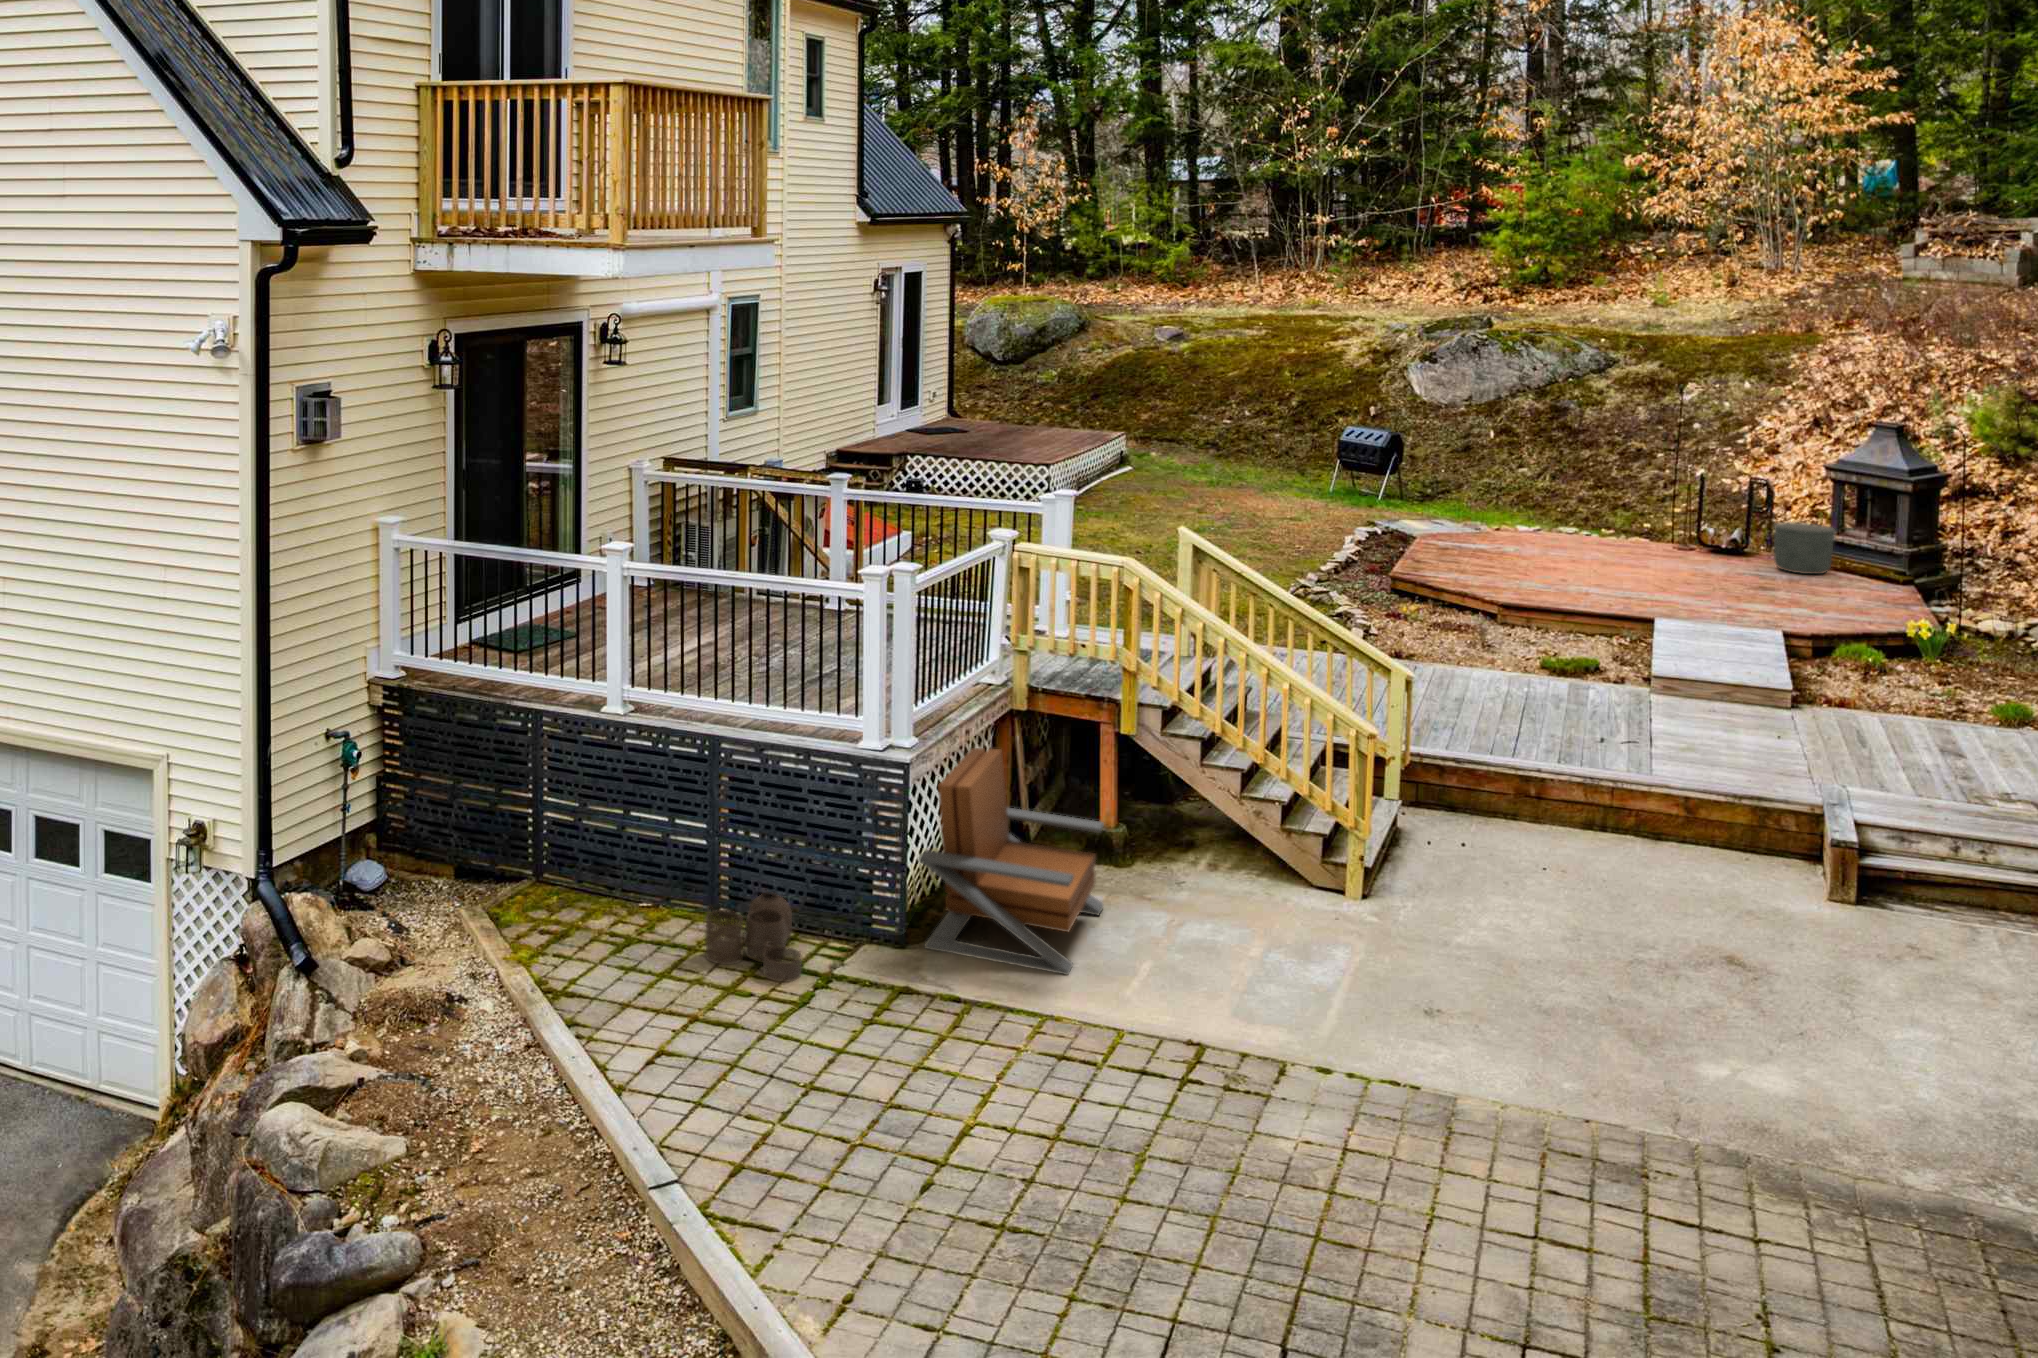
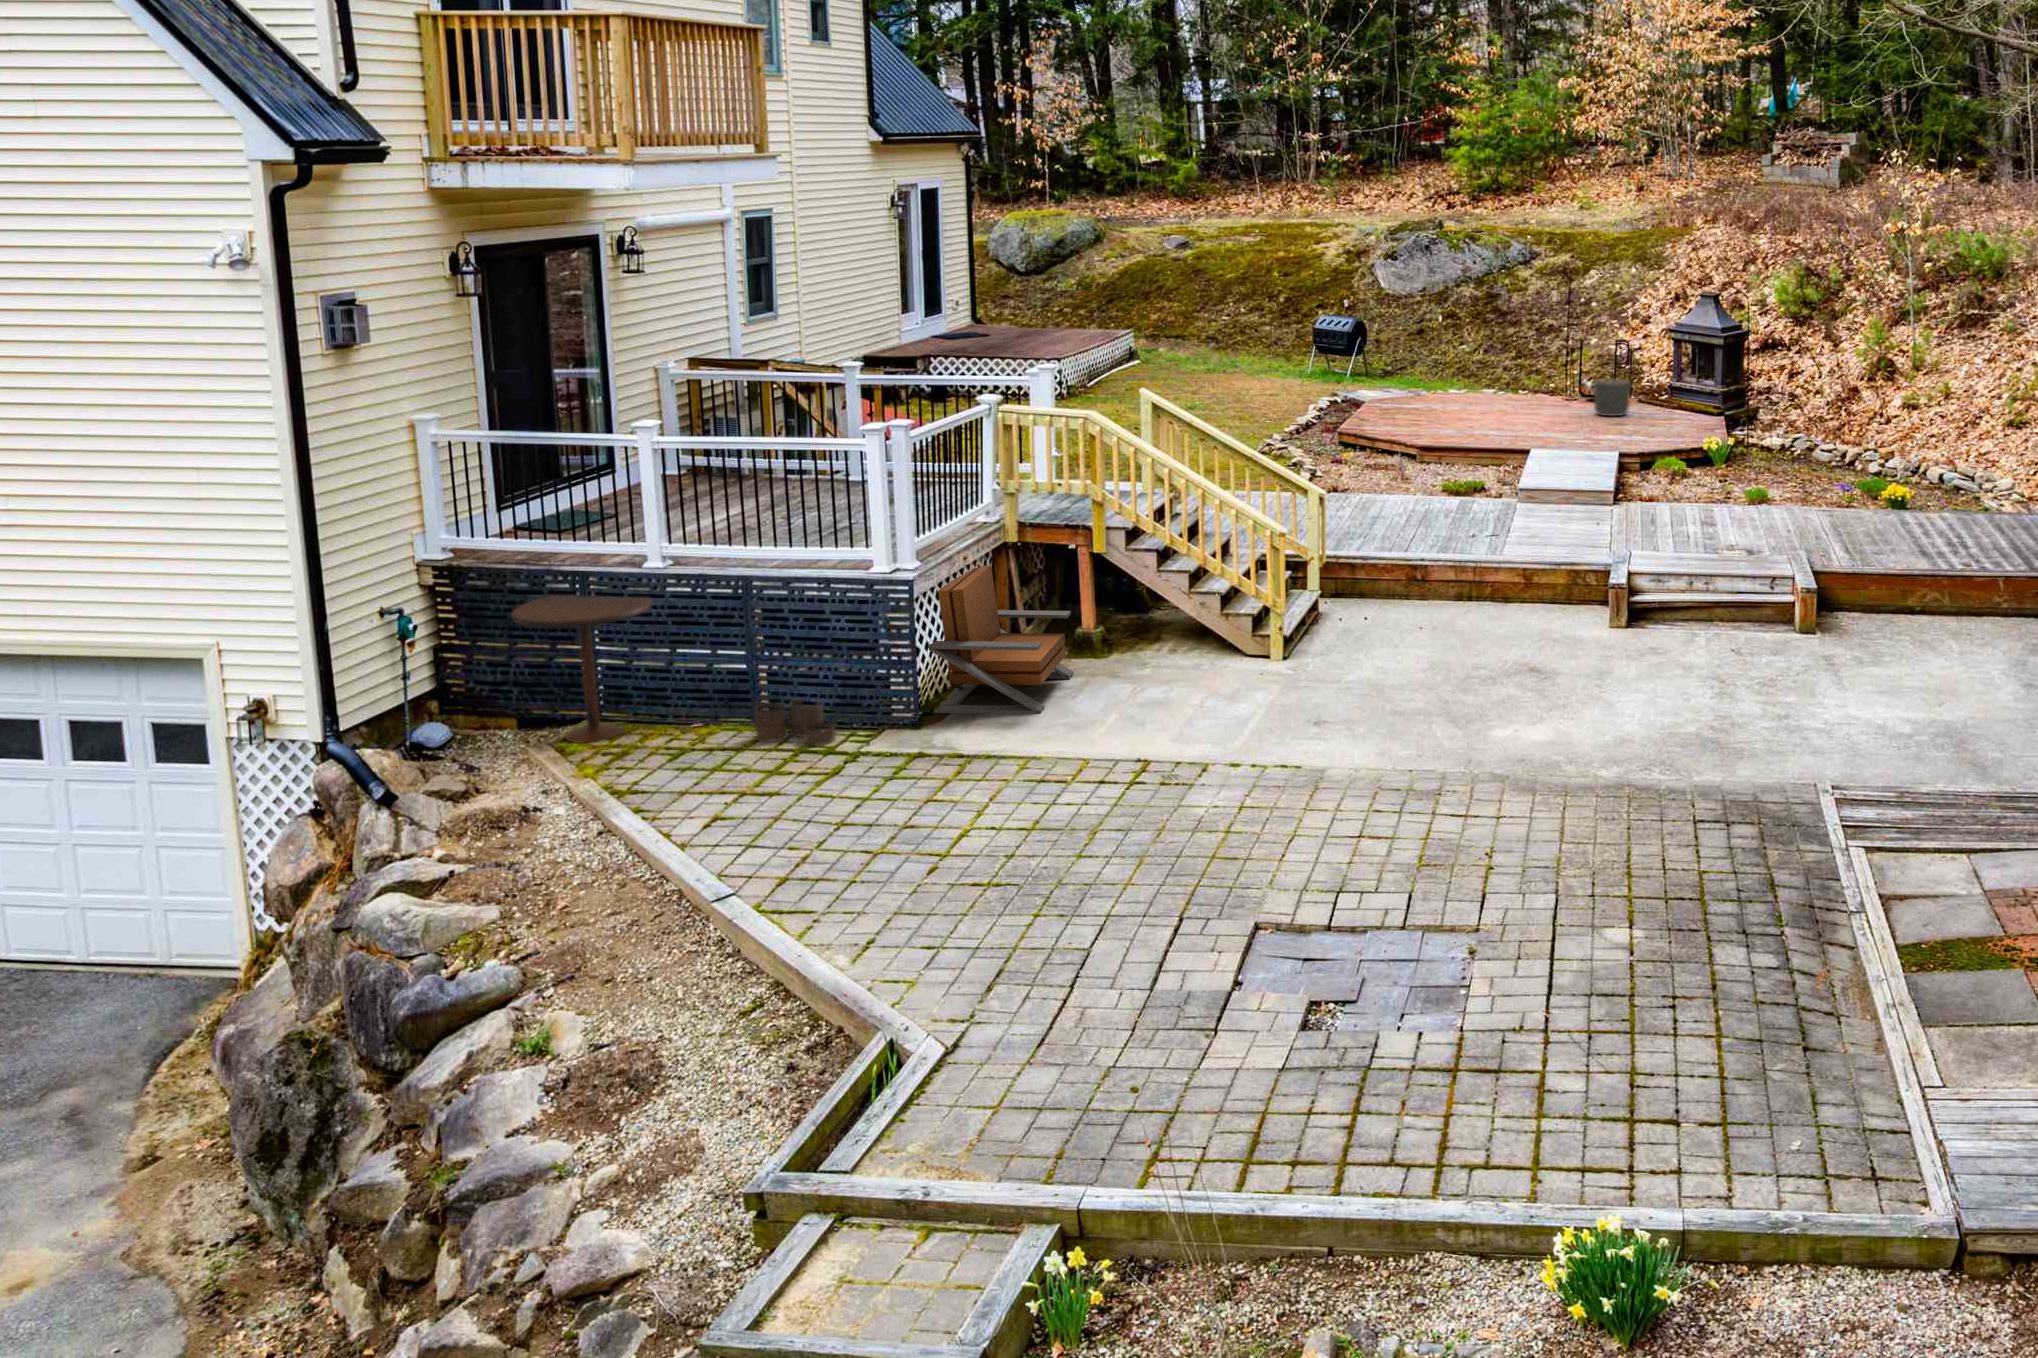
pedestal table: none [449,734,600,926] -> present [511,595,651,743]

